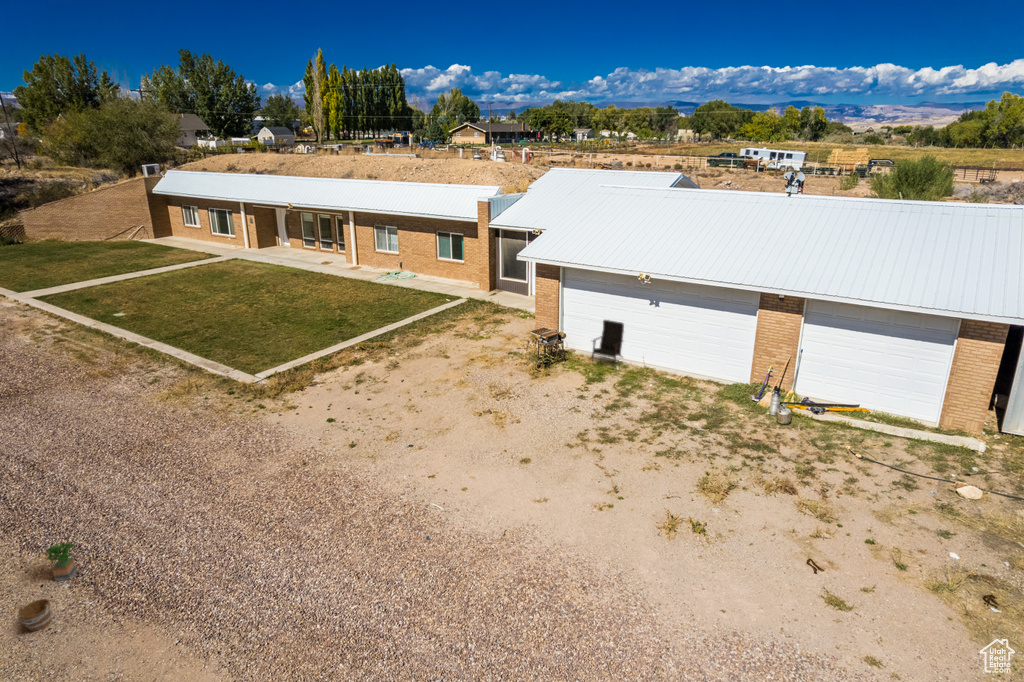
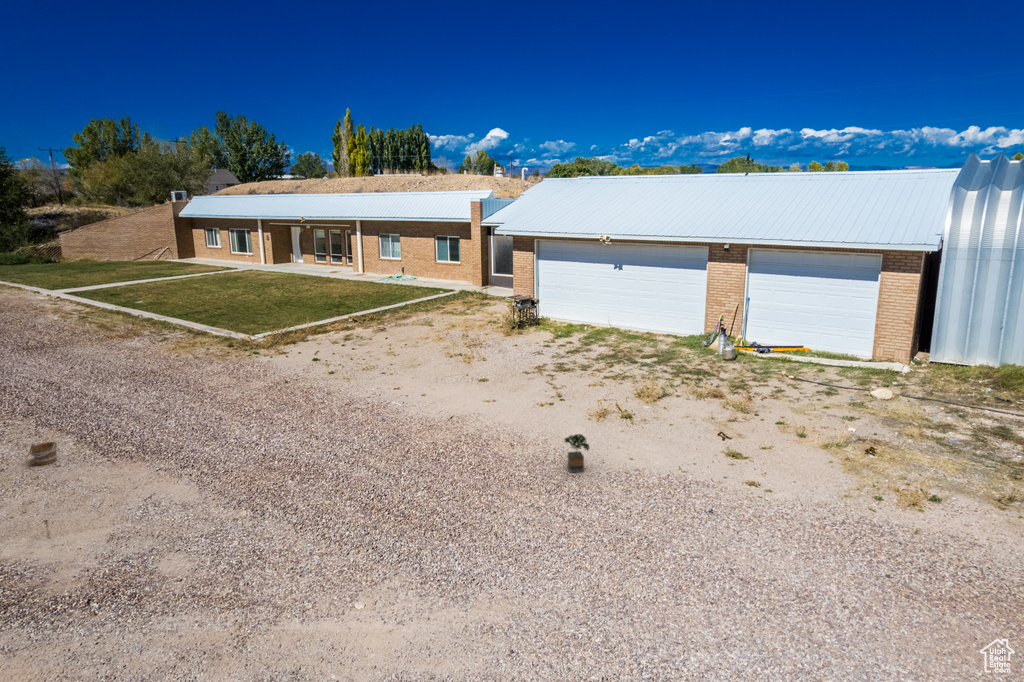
lounge chair: present [592,320,624,360] -> none [562,288,594,327]
potted tree: present [47,542,77,581] -> present [564,434,589,473]

